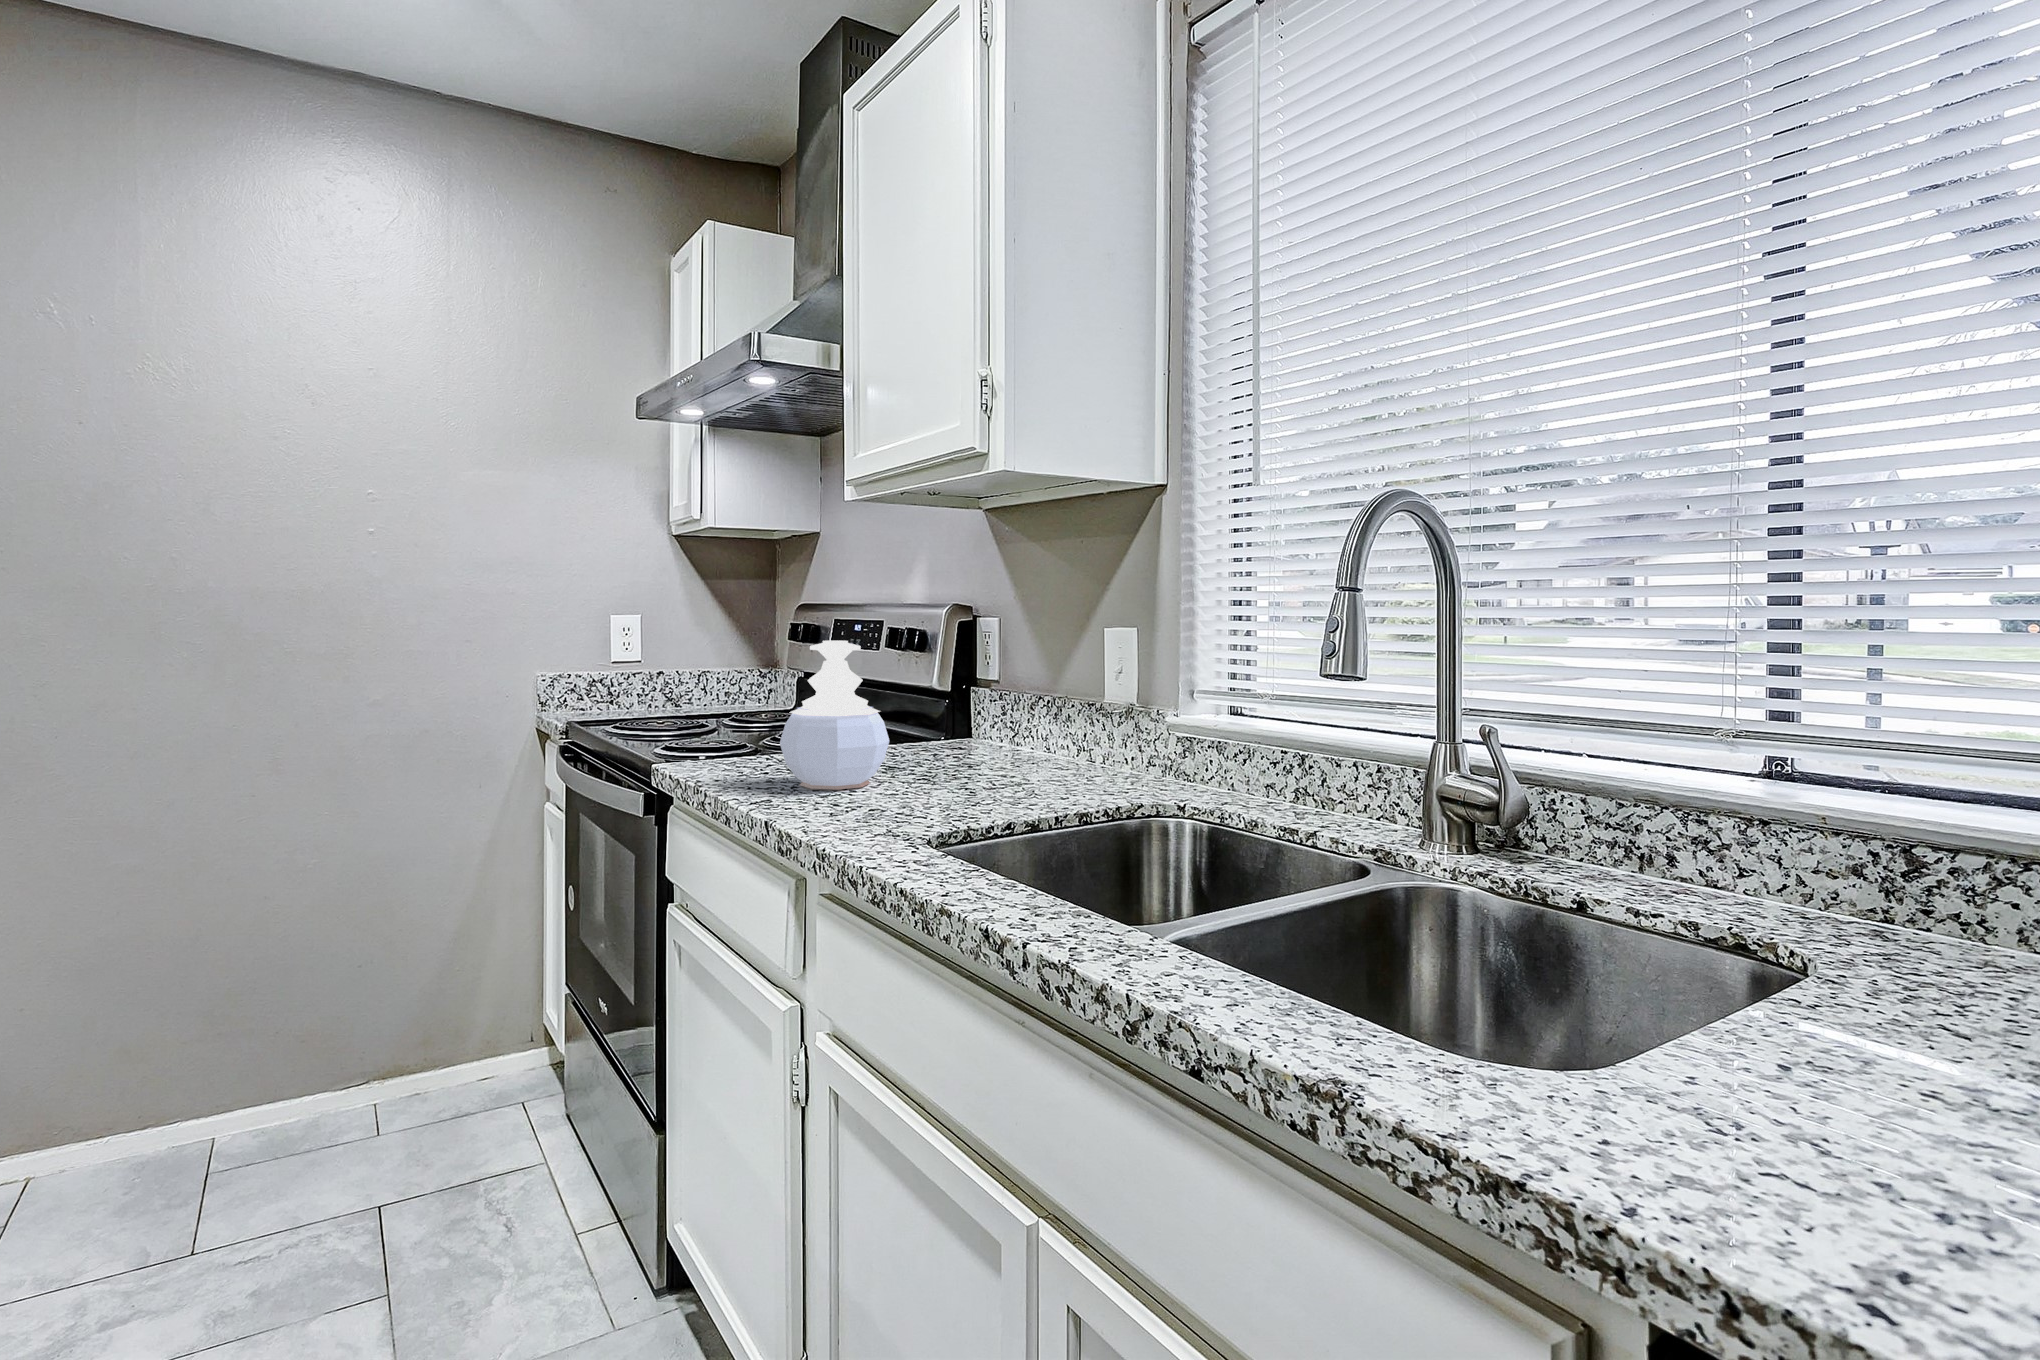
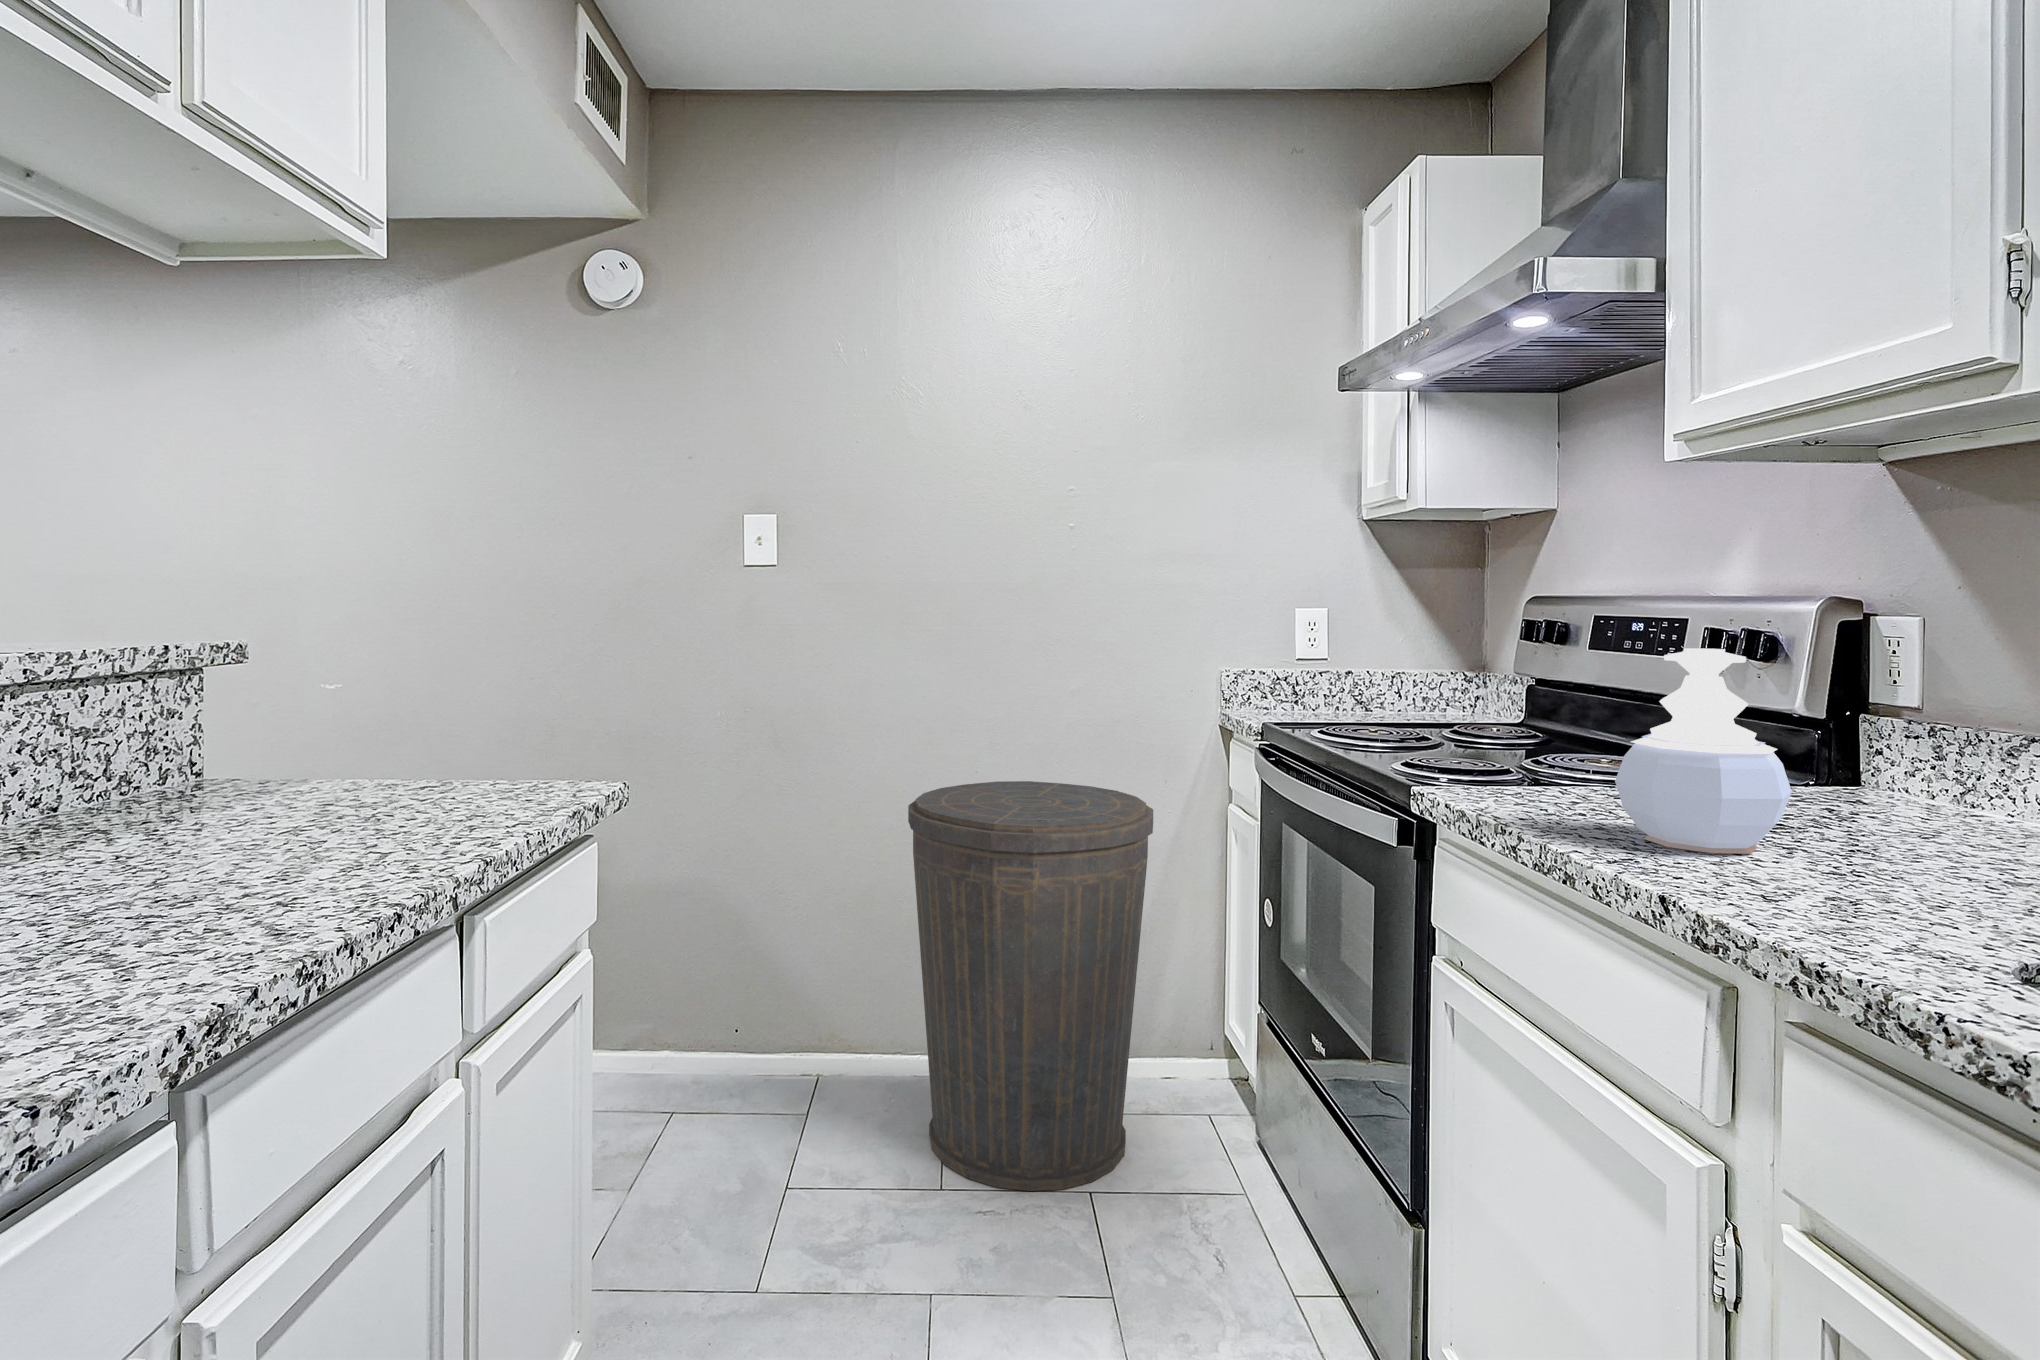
trash can: none [140,798,453,1239] -> present [908,781,1153,1191]

